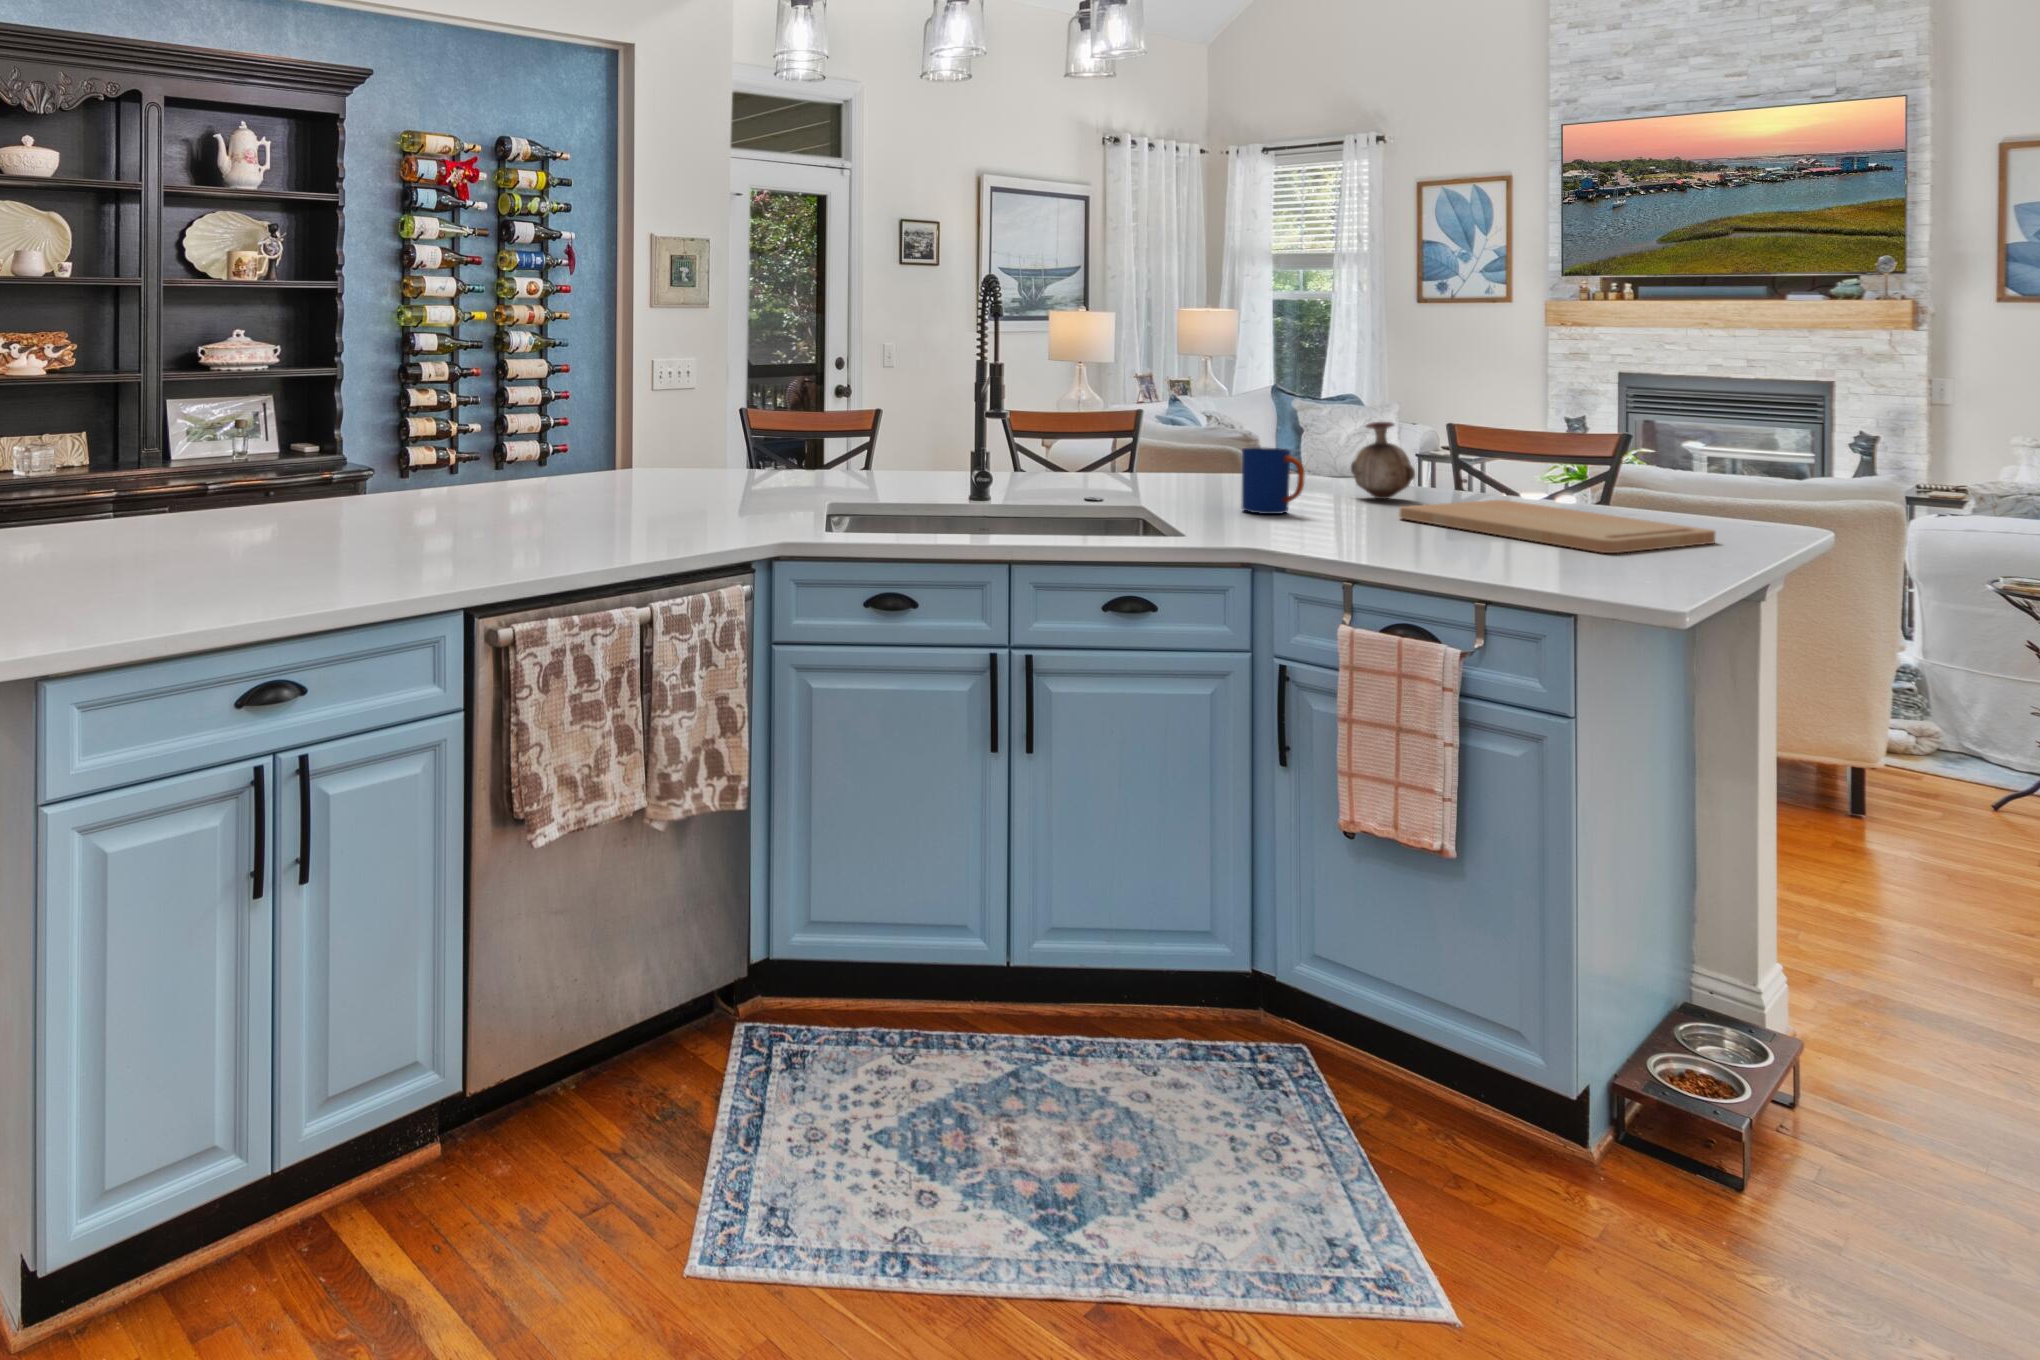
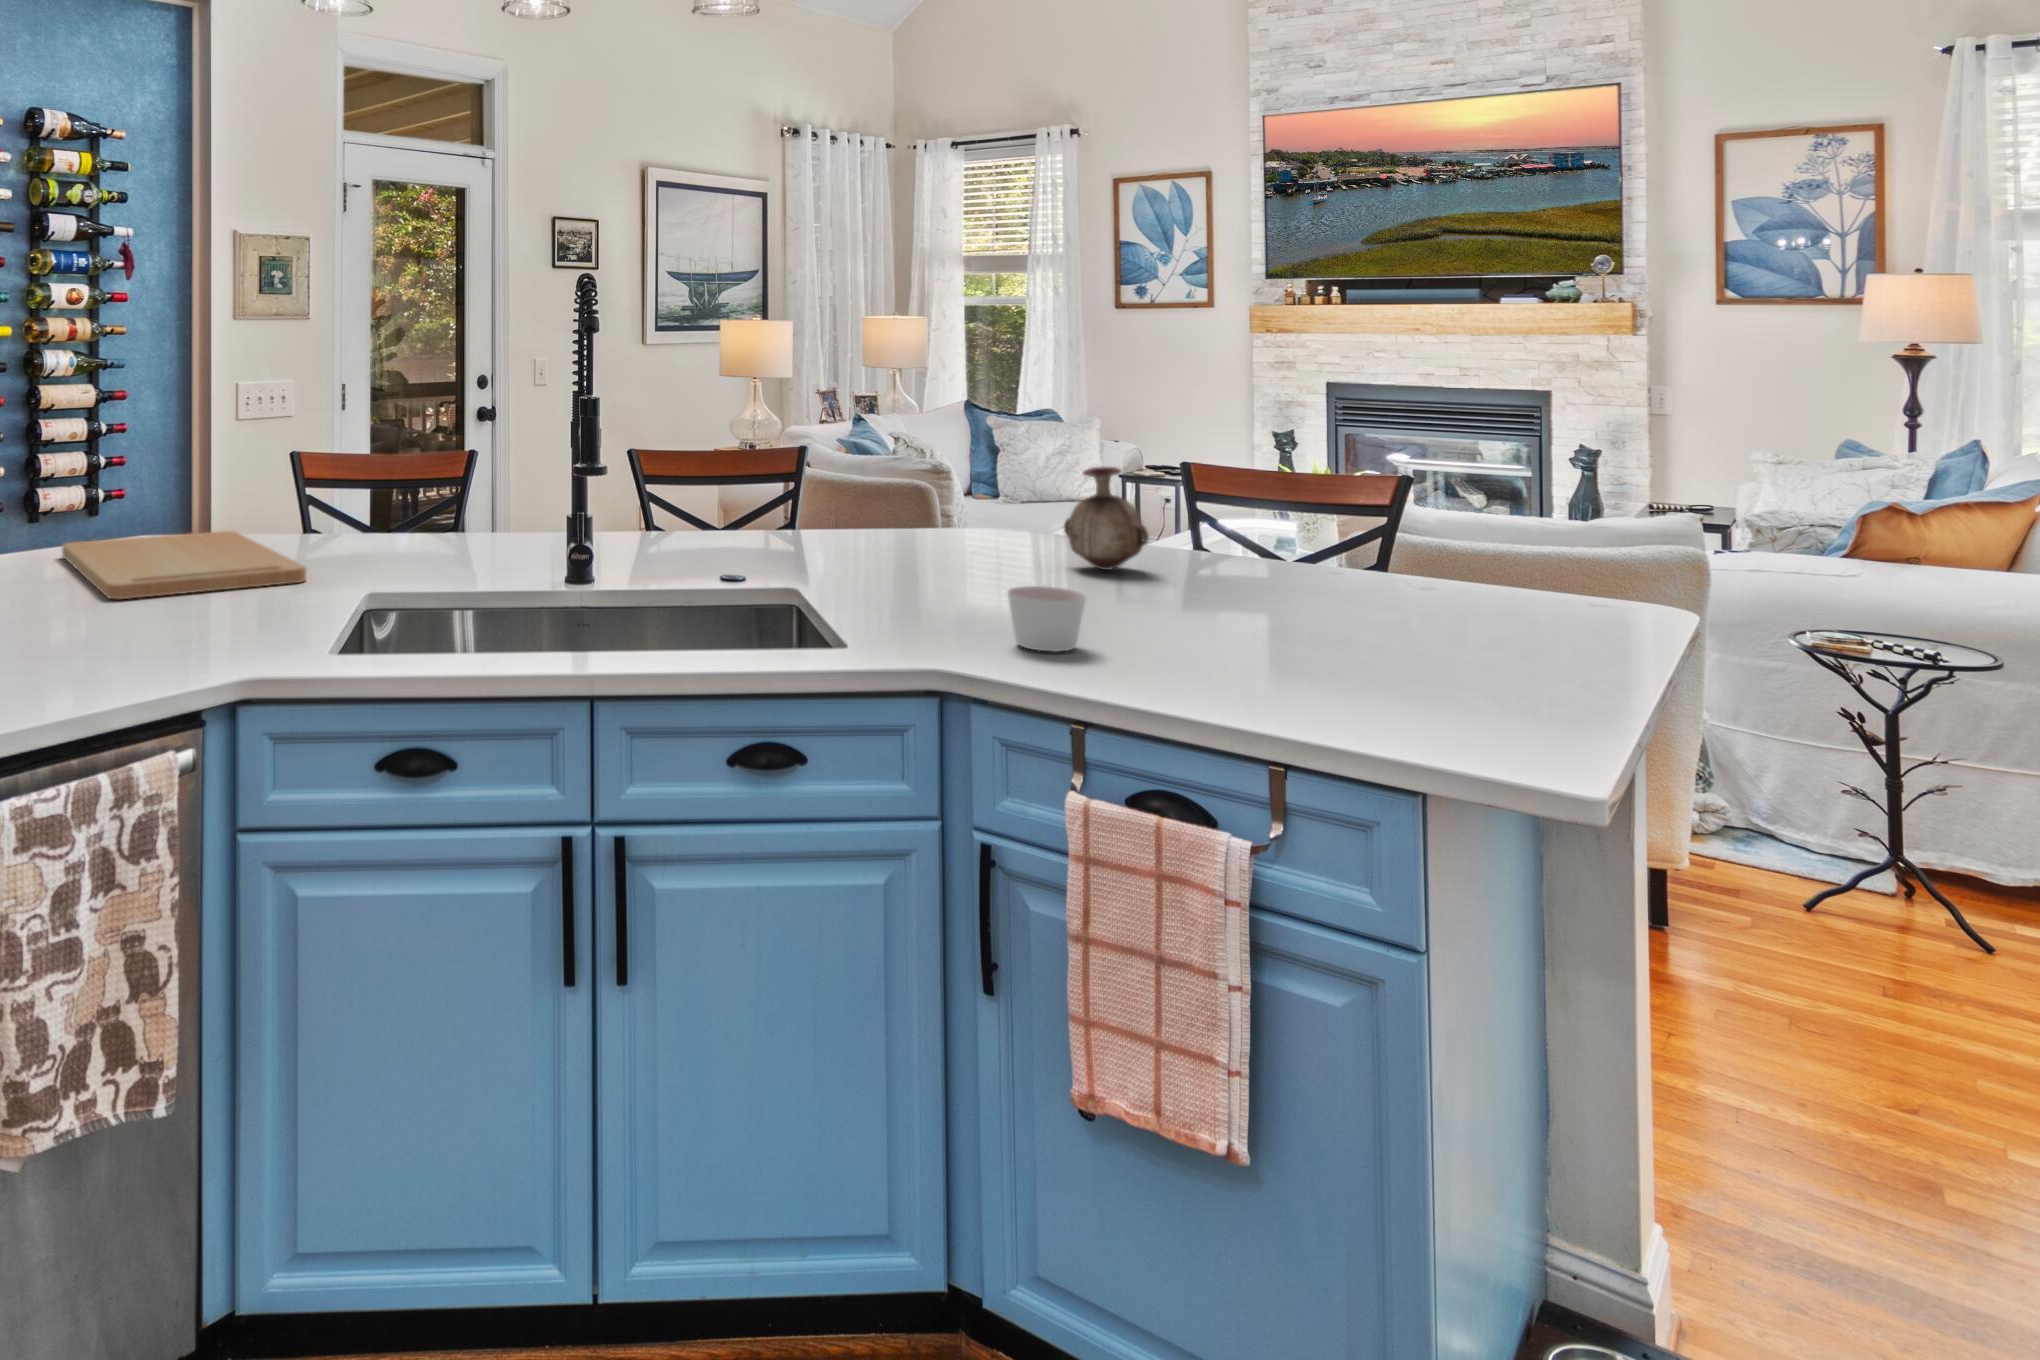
mug: present [1242,447,1305,514] -> none [922,508,1007,602]
candle: none [1302,496,1358,538] -> present [1008,586,1086,652]
cutting board: present [1399,500,1716,553] -> present [62,531,306,599]

